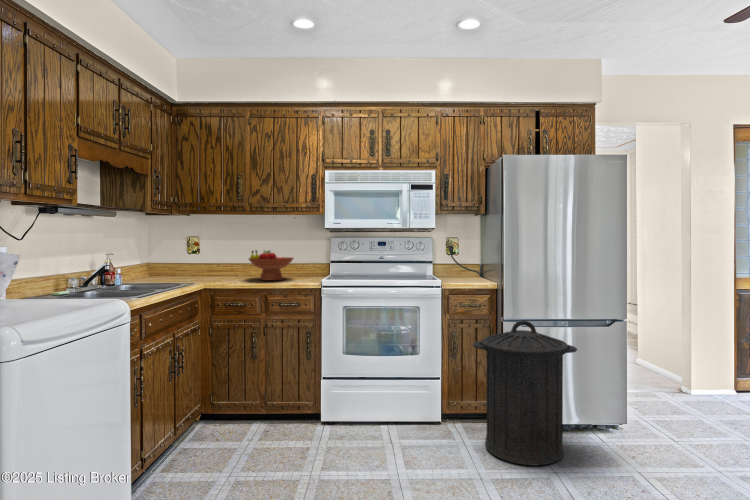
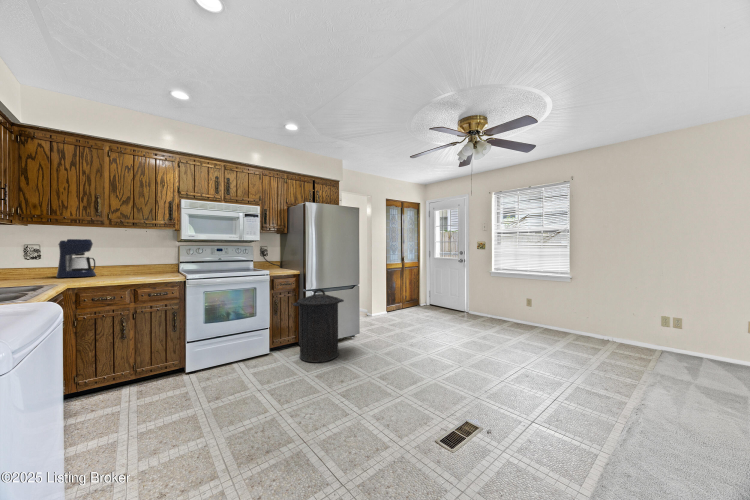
coffee maker: none [207,230,242,276] -> present [56,239,96,278]
fruit bowl: present [249,250,294,281] -> none [112,255,157,278]

